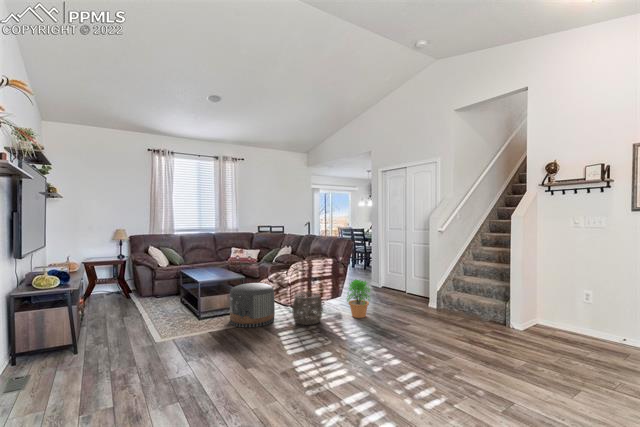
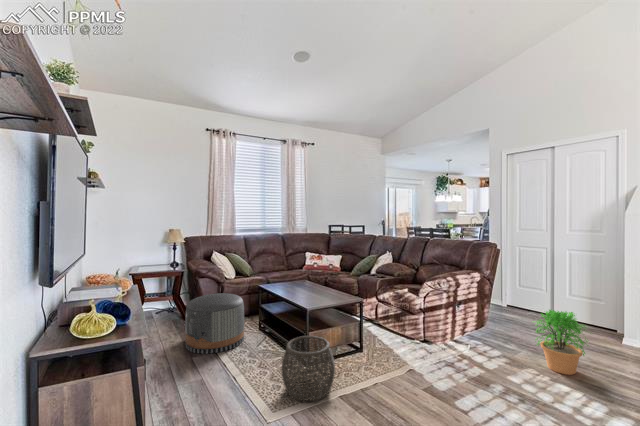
pouf: present [230,283,275,327] -> present [185,293,244,354]
woven basket: present [292,292,323,325] -> present [282,336,335,402]

